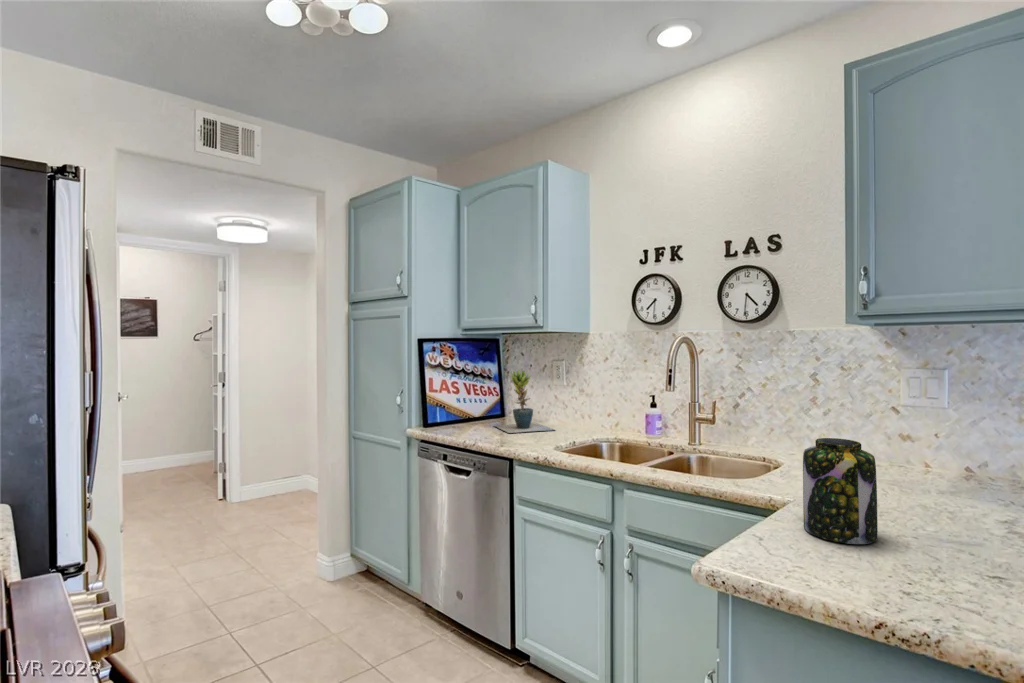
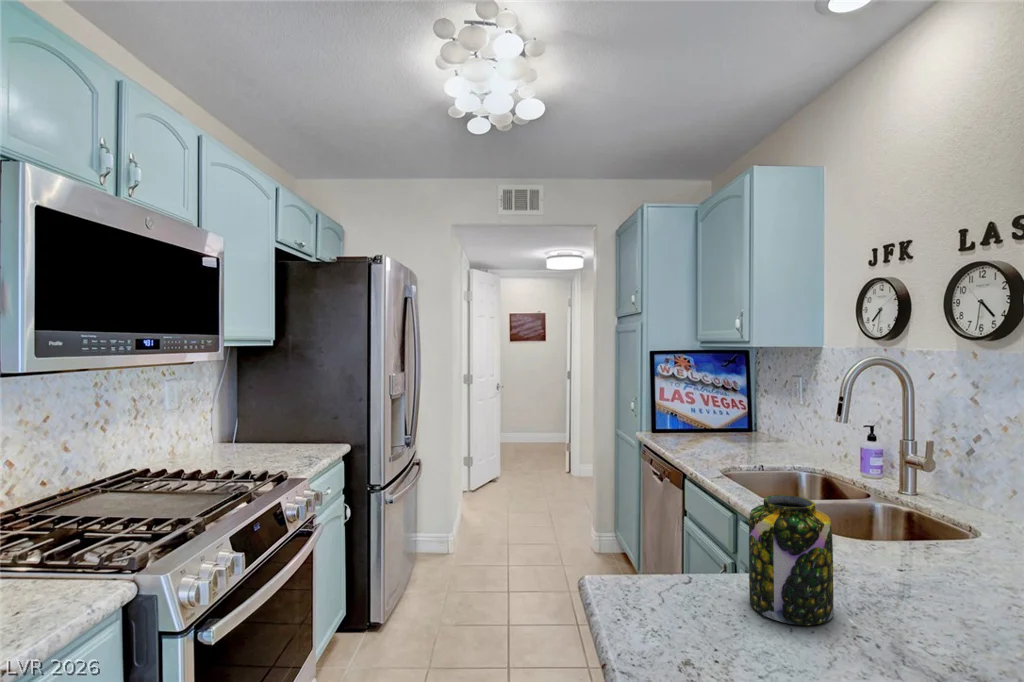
potted plant: present [494,371,554,433] -> none [714,385,772,452]

